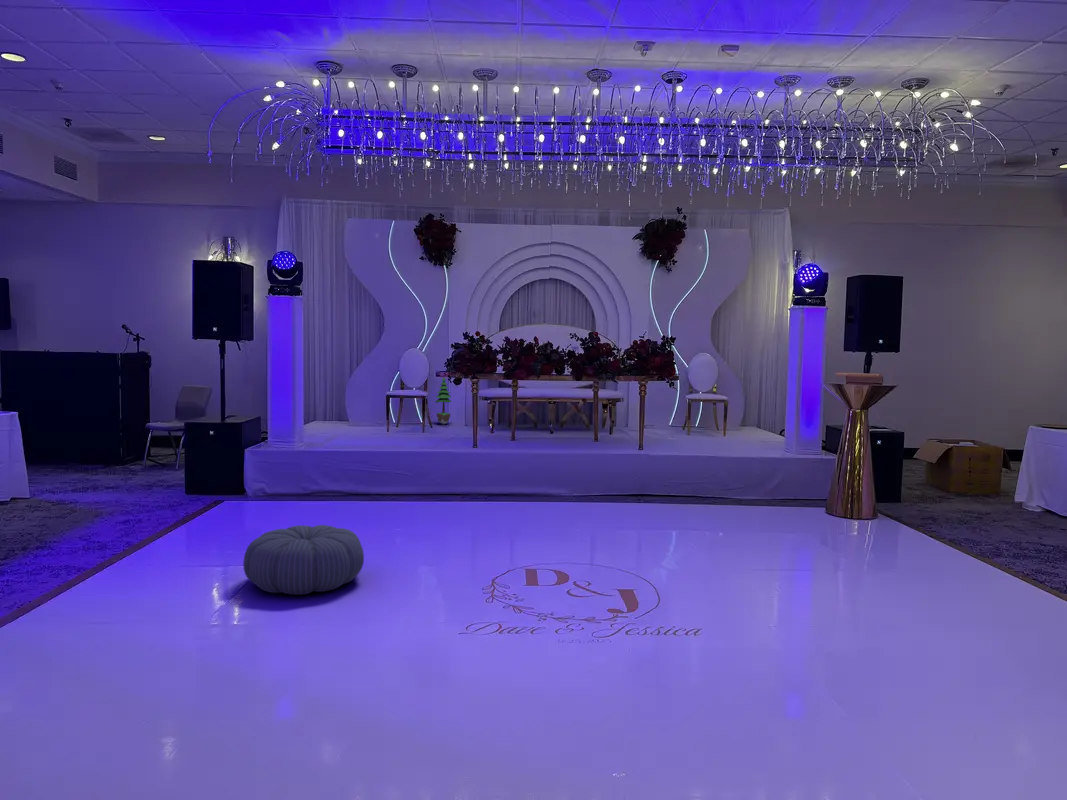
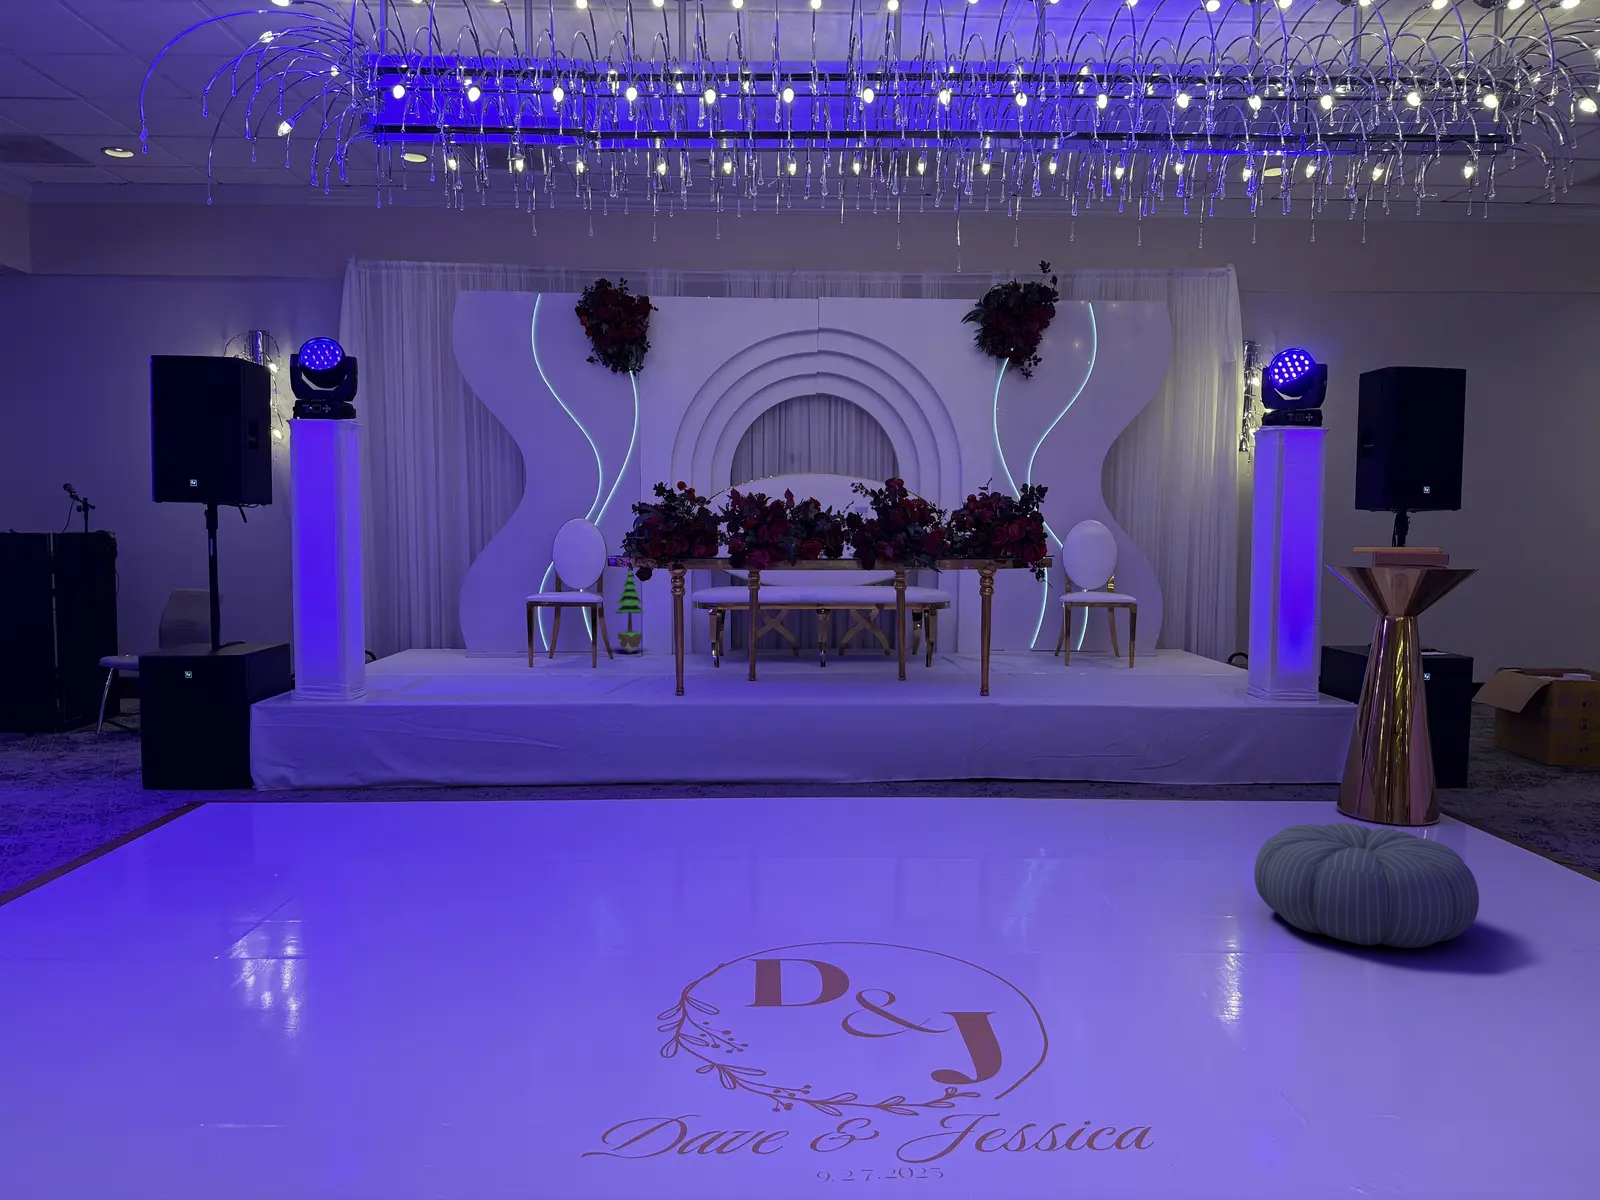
pouf: present [243,525,364,595] -> present [1254,823,1479,948]

